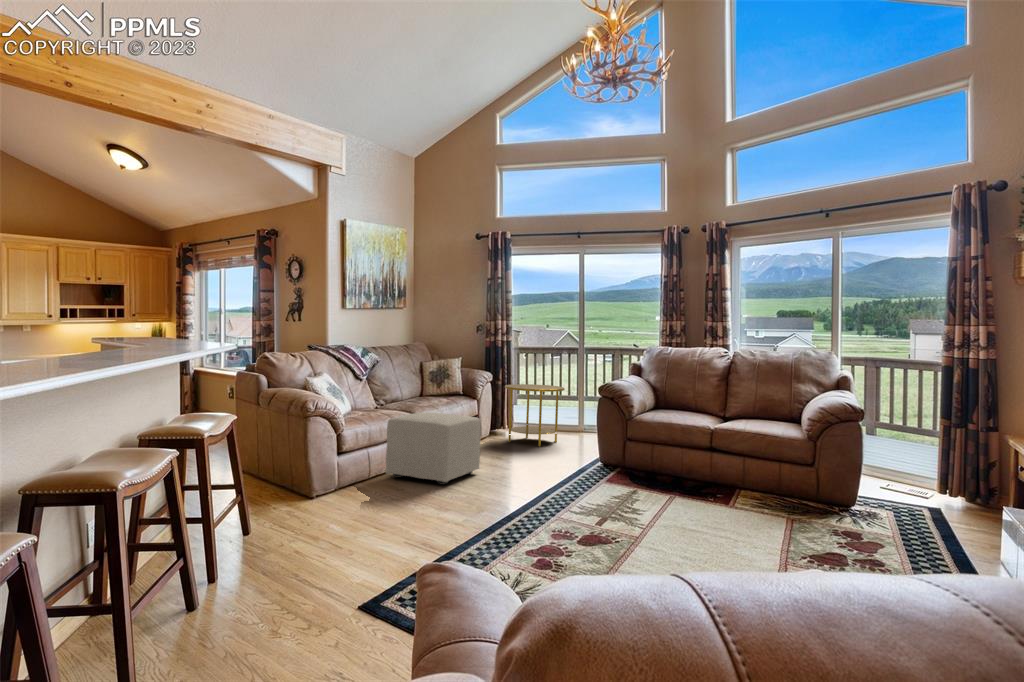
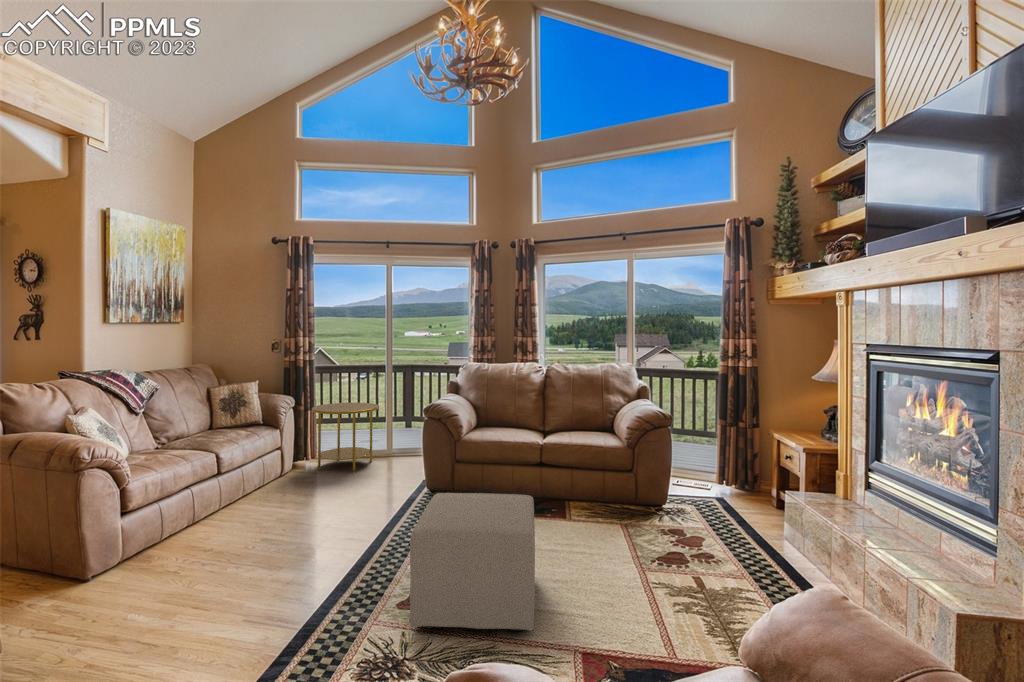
ottoman: present [386,412,481,485] -> present [410,493,535,631]

